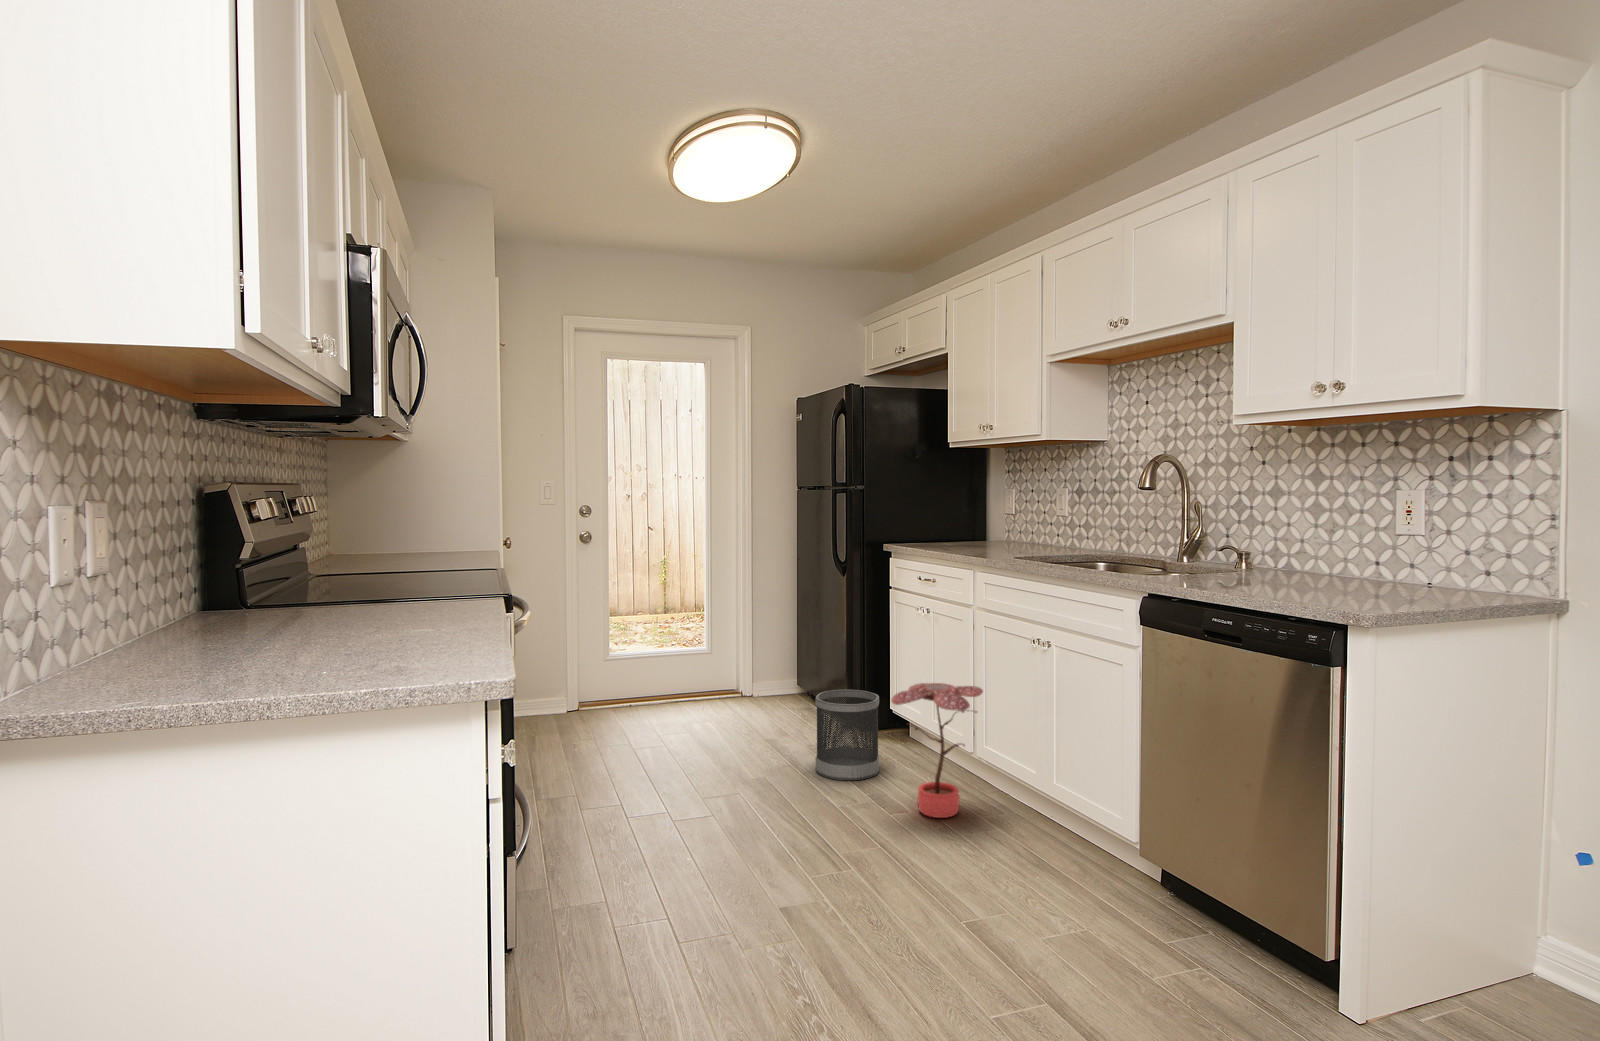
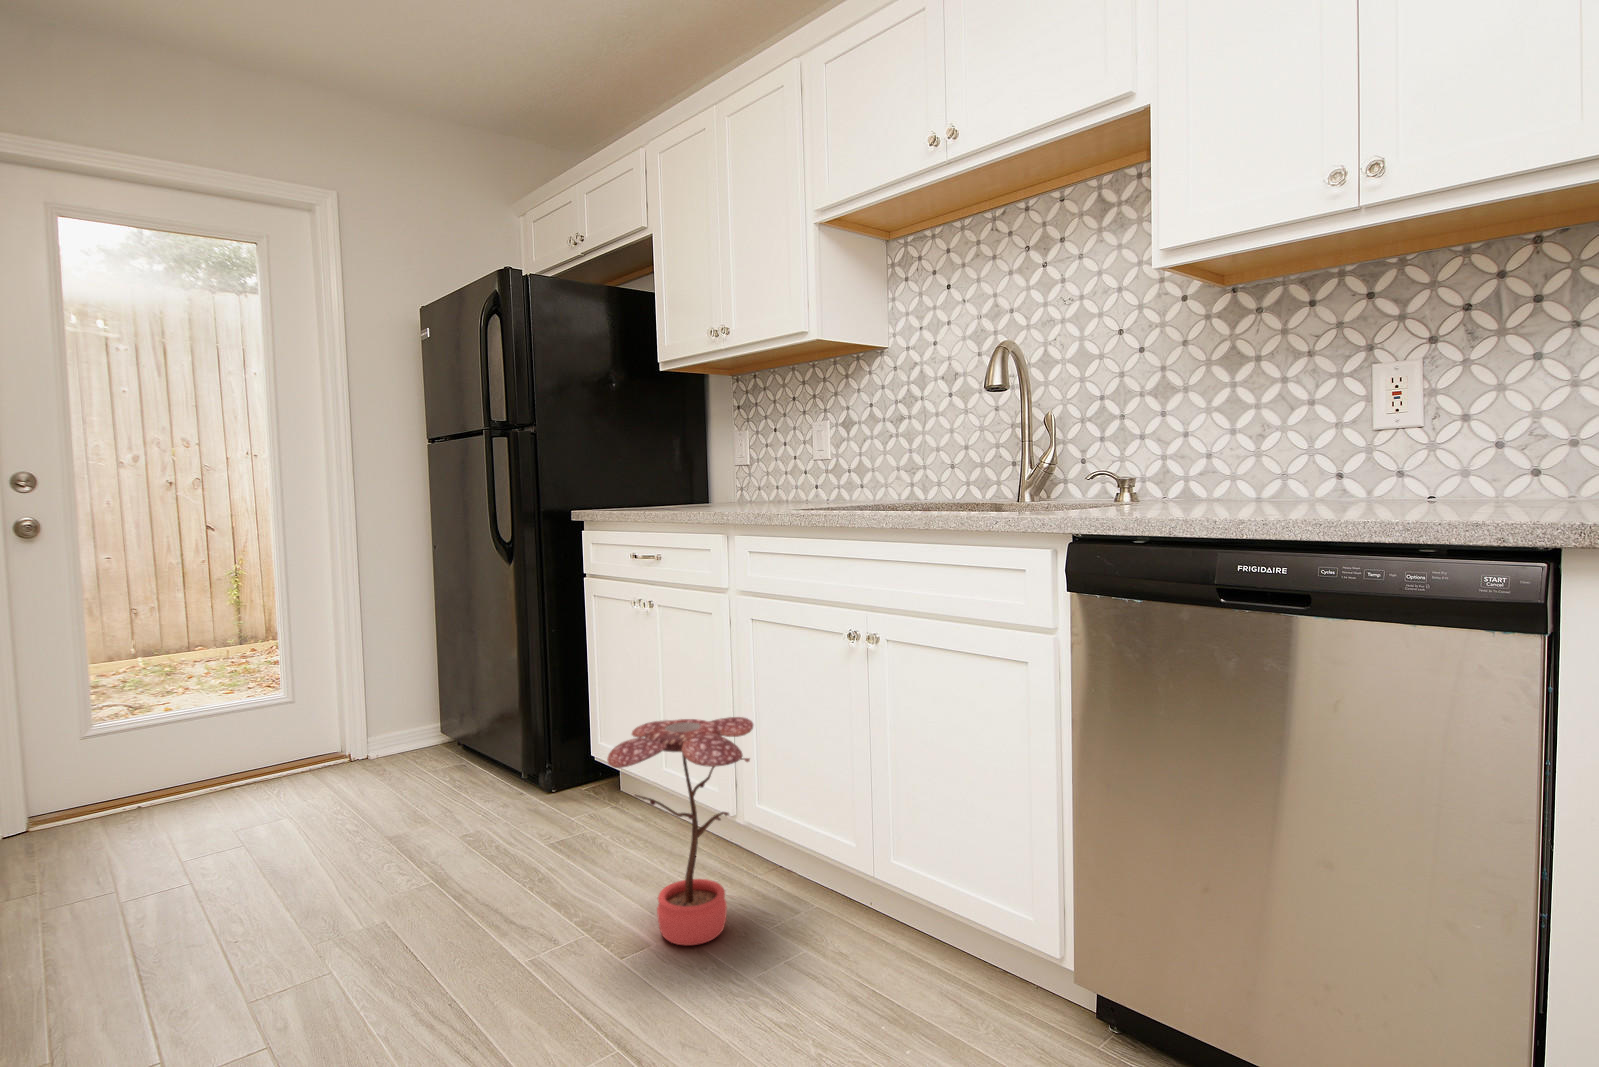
wastebasket: present [816,690,879,780] -> none [469,739,582,896]

